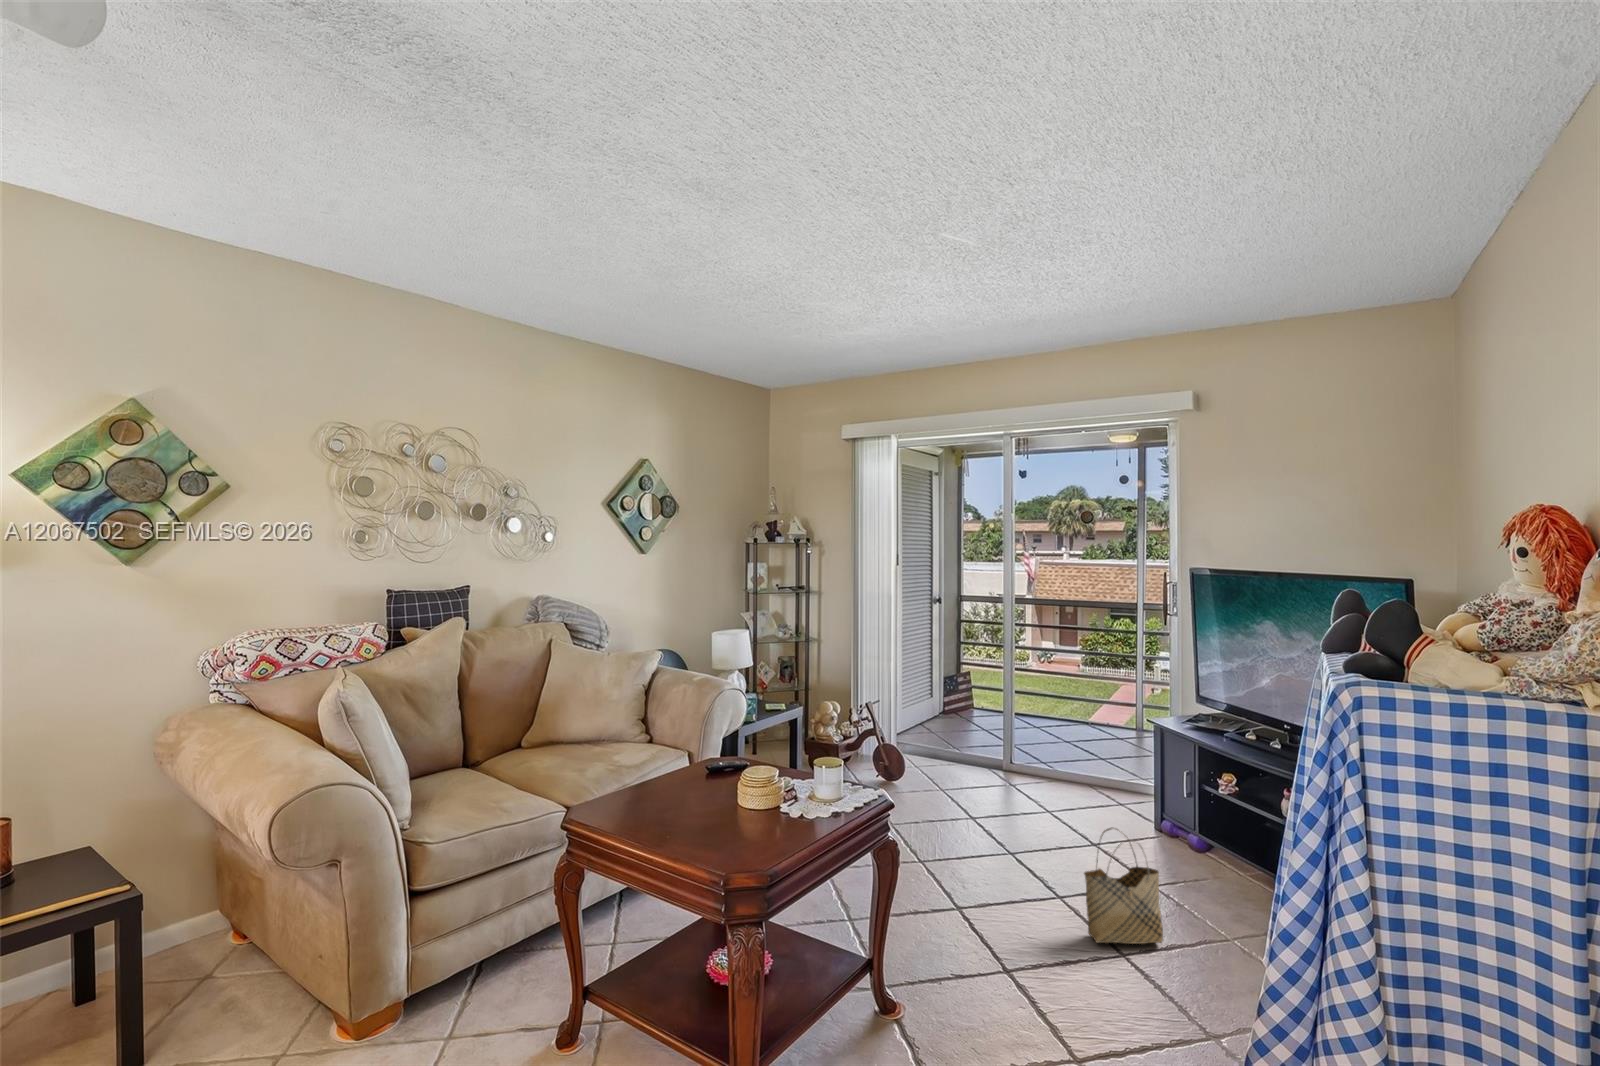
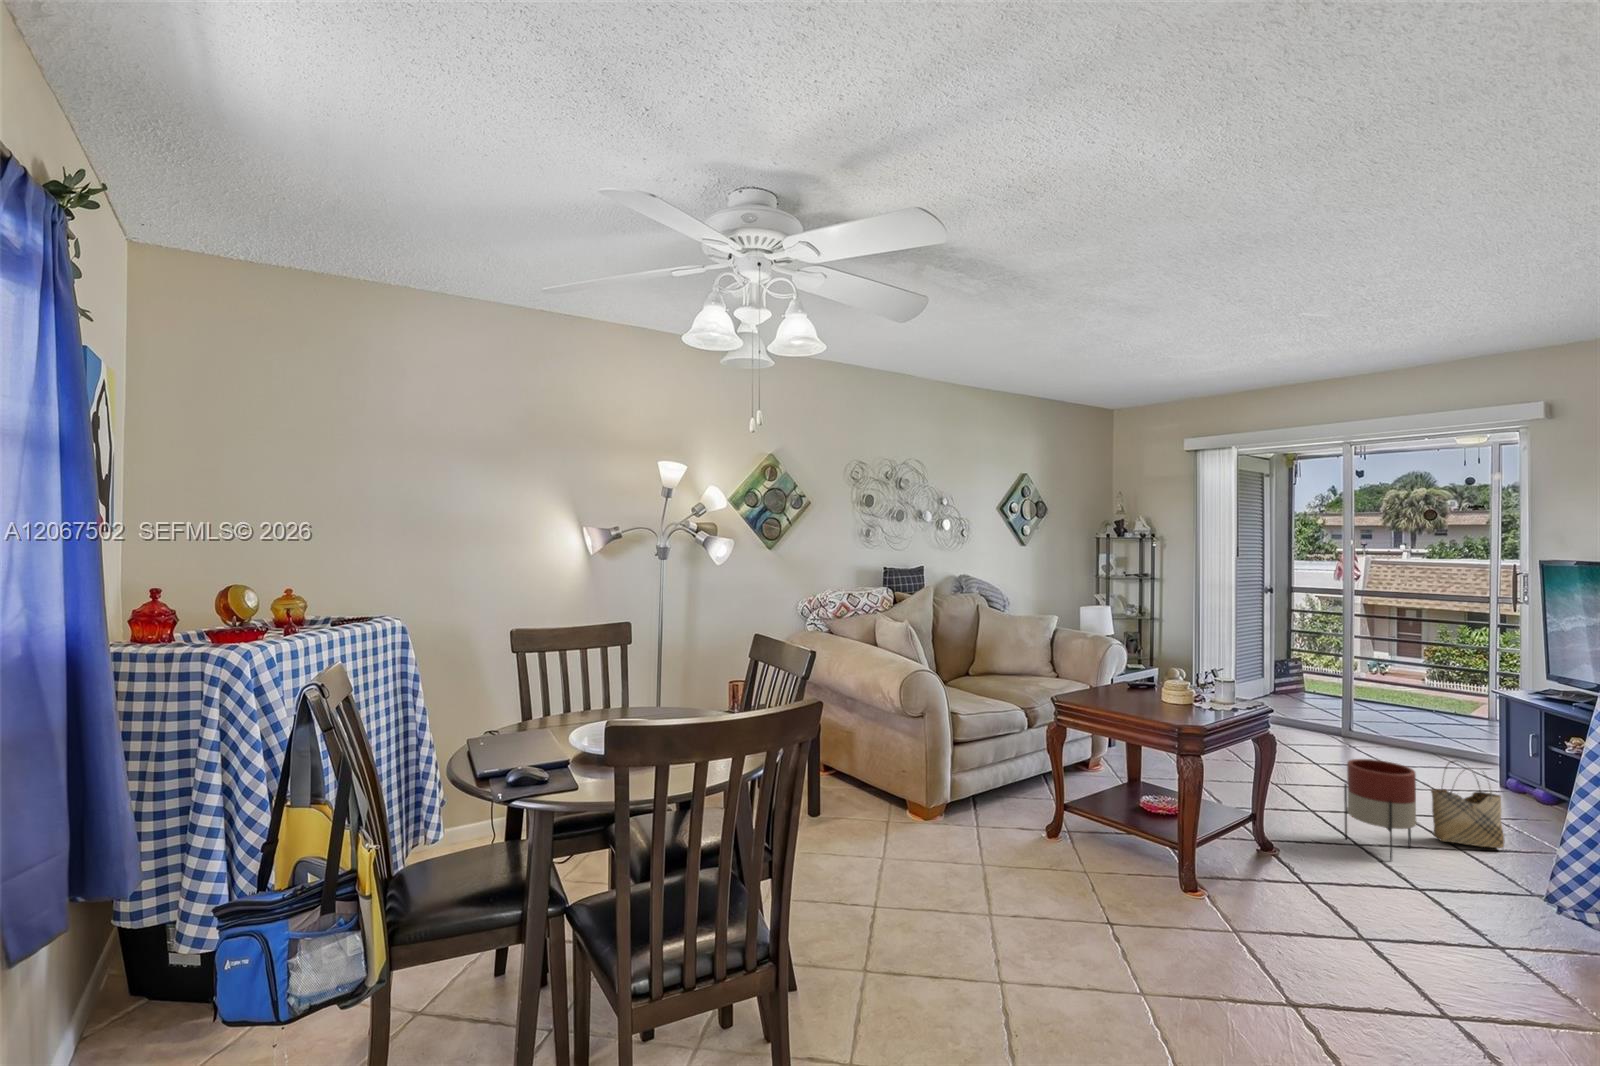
planter: none [985,843,1067,997] -> present [1344,759,1416,860]

